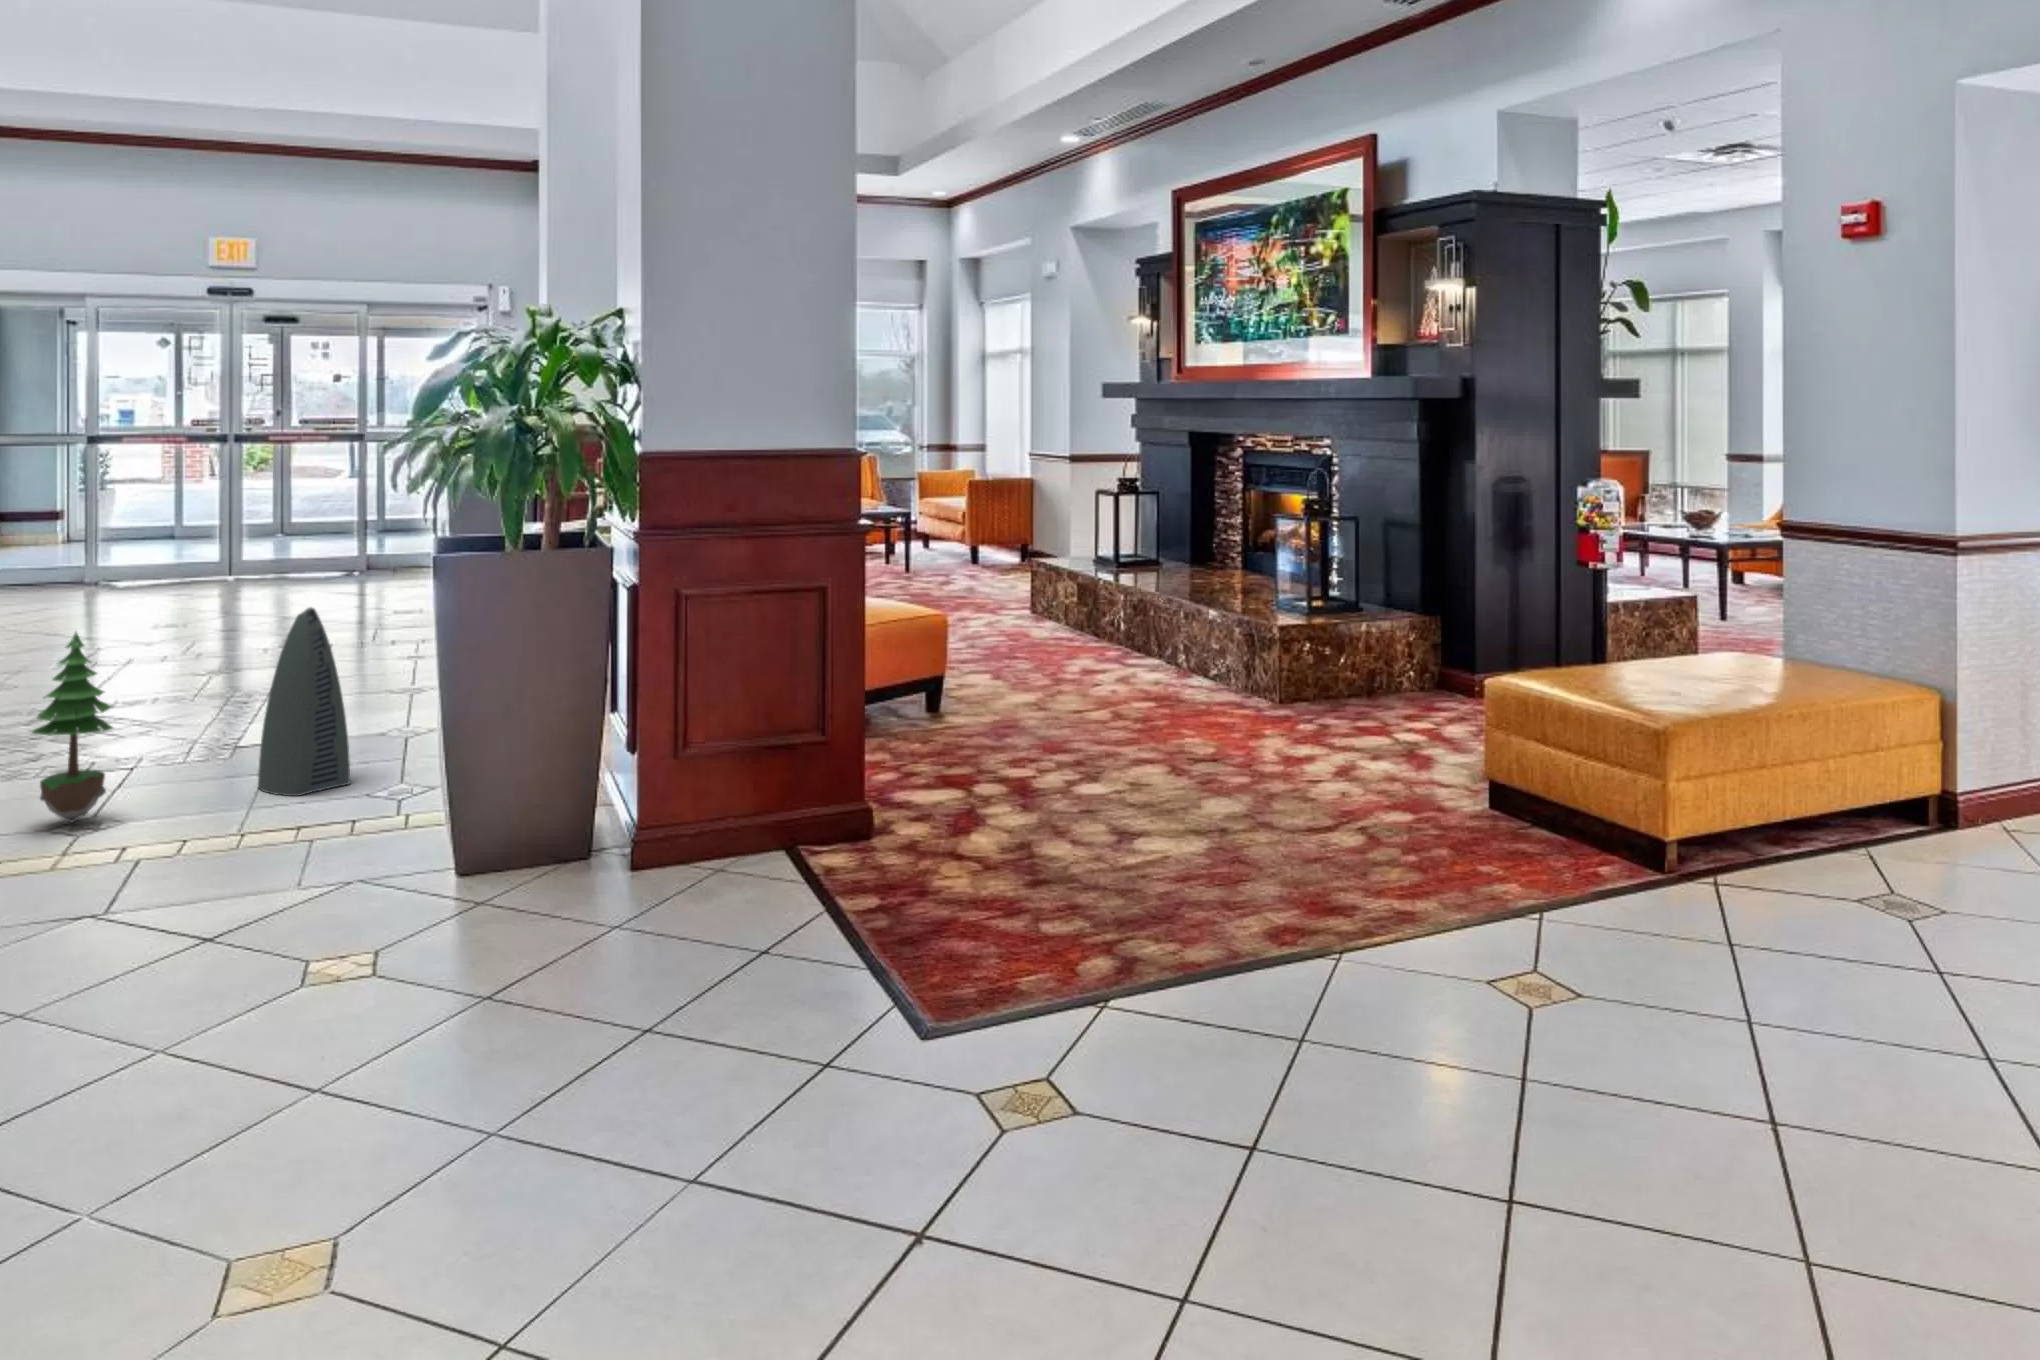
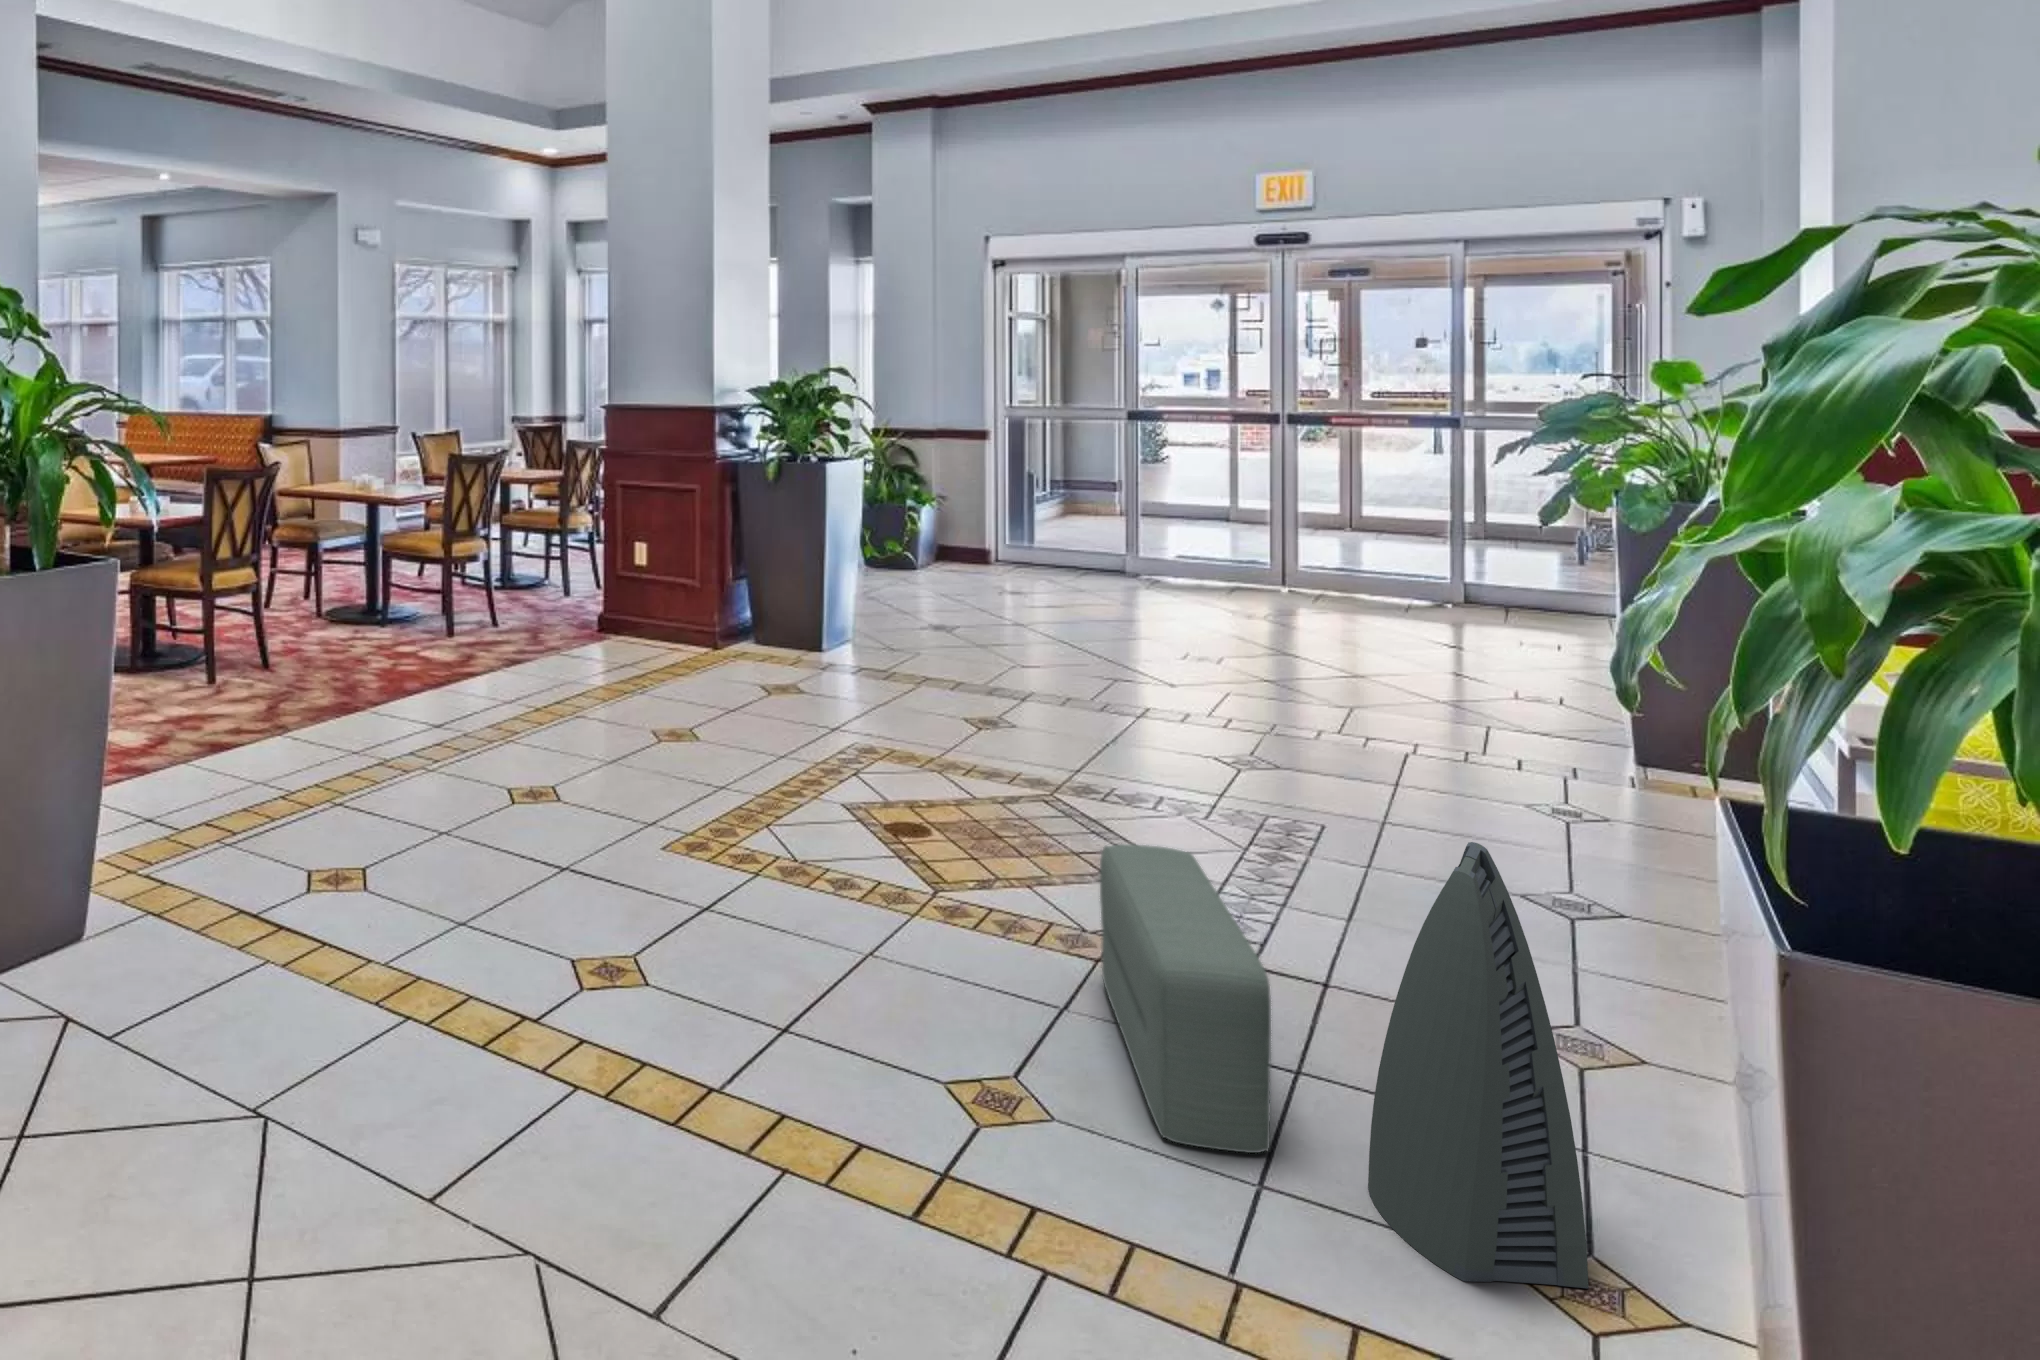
potted tree: present [33,633,113,822] -> none [963,816,1096,1164]
pouf: none [103,674,210,800] -> present [1100,844,1271,1153]

